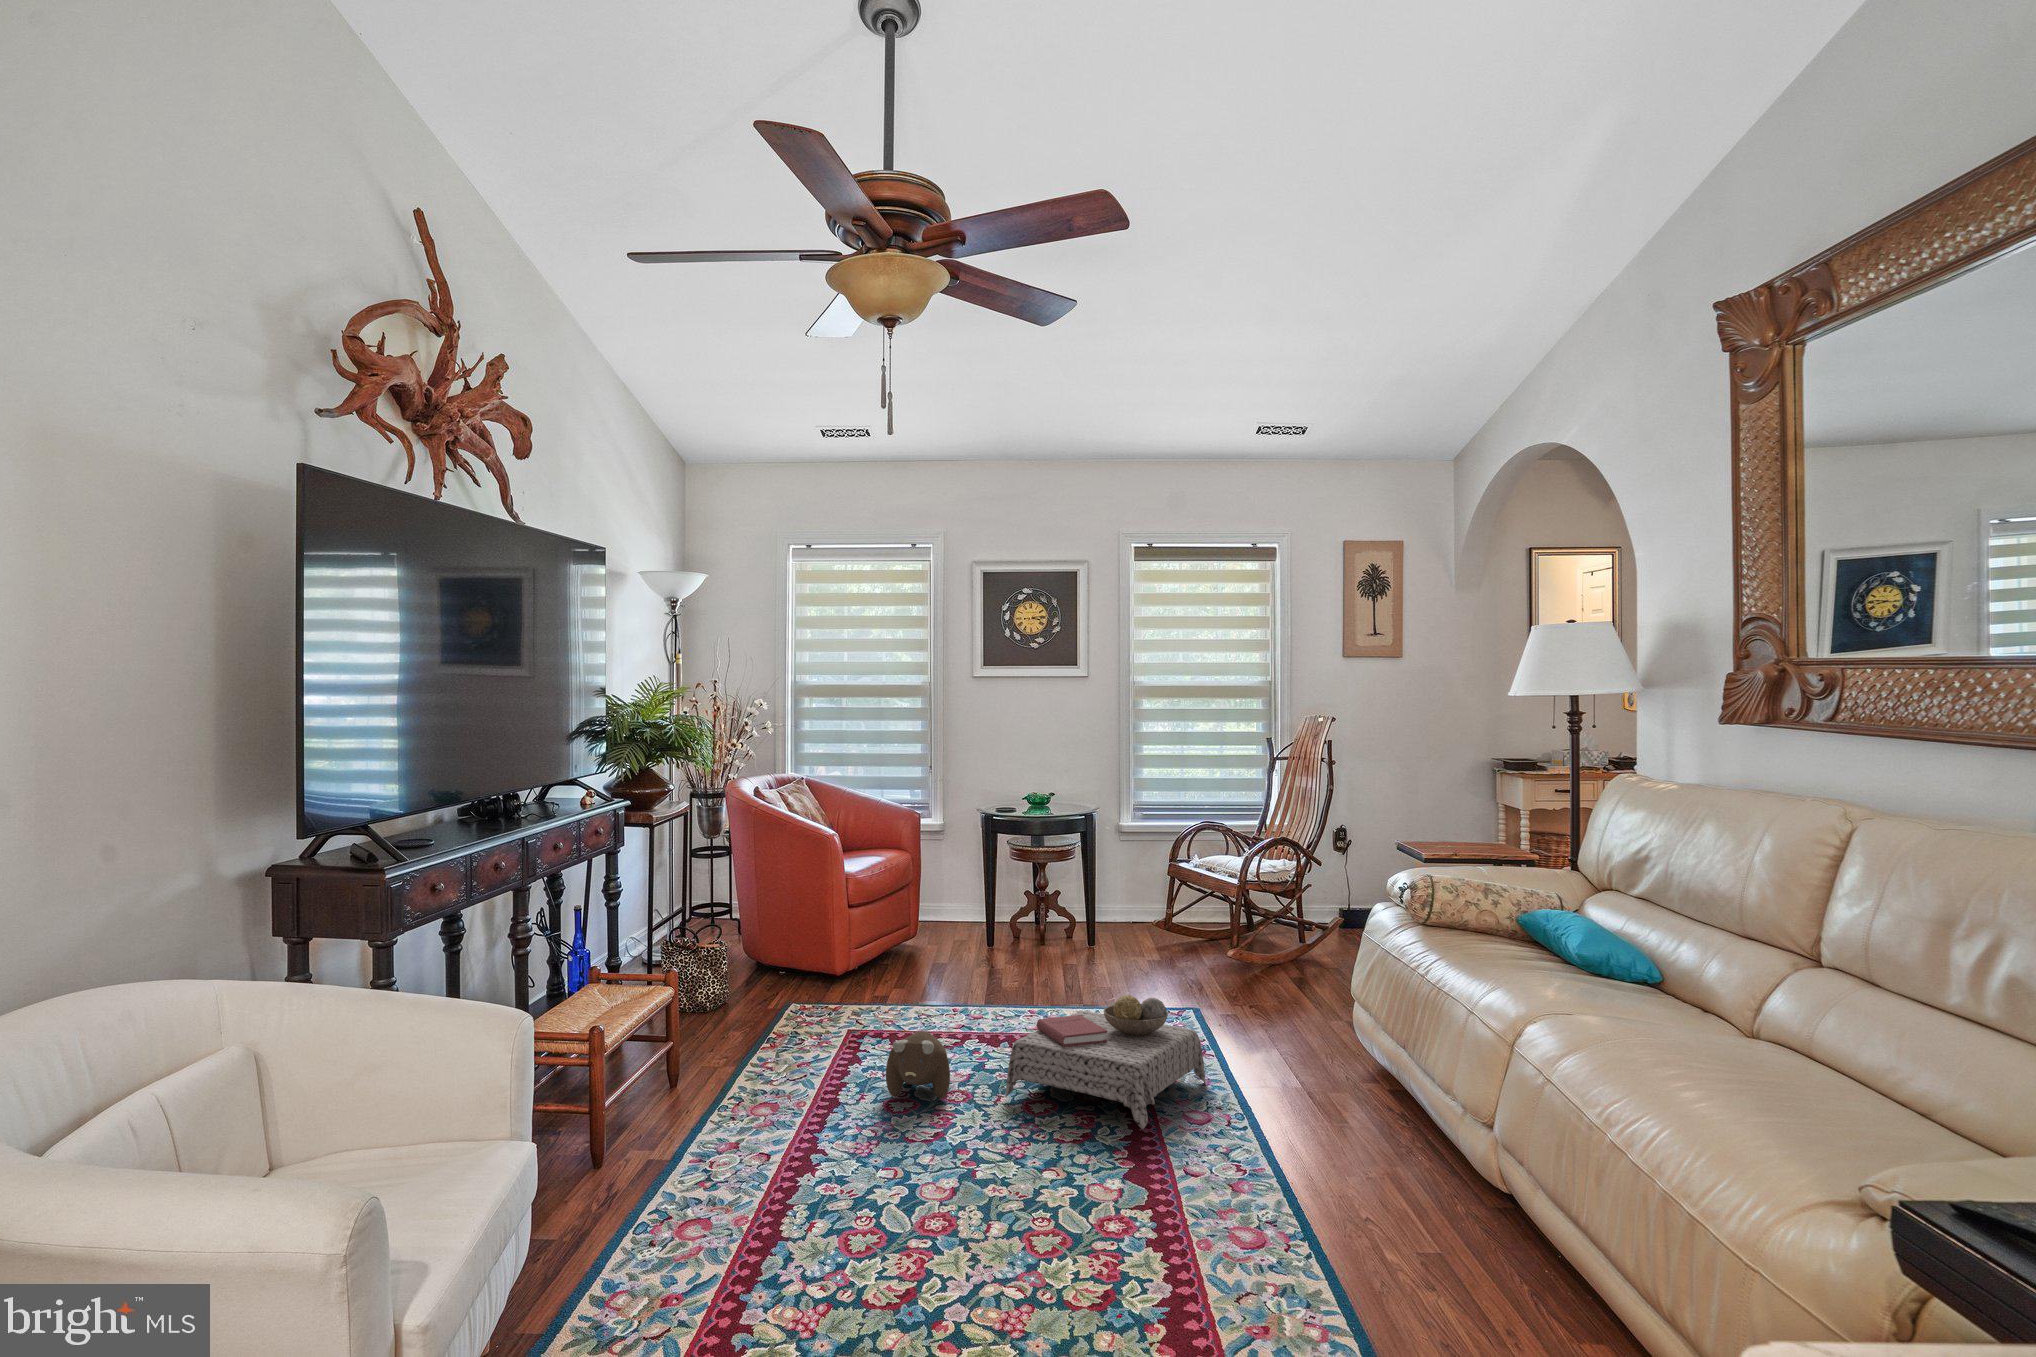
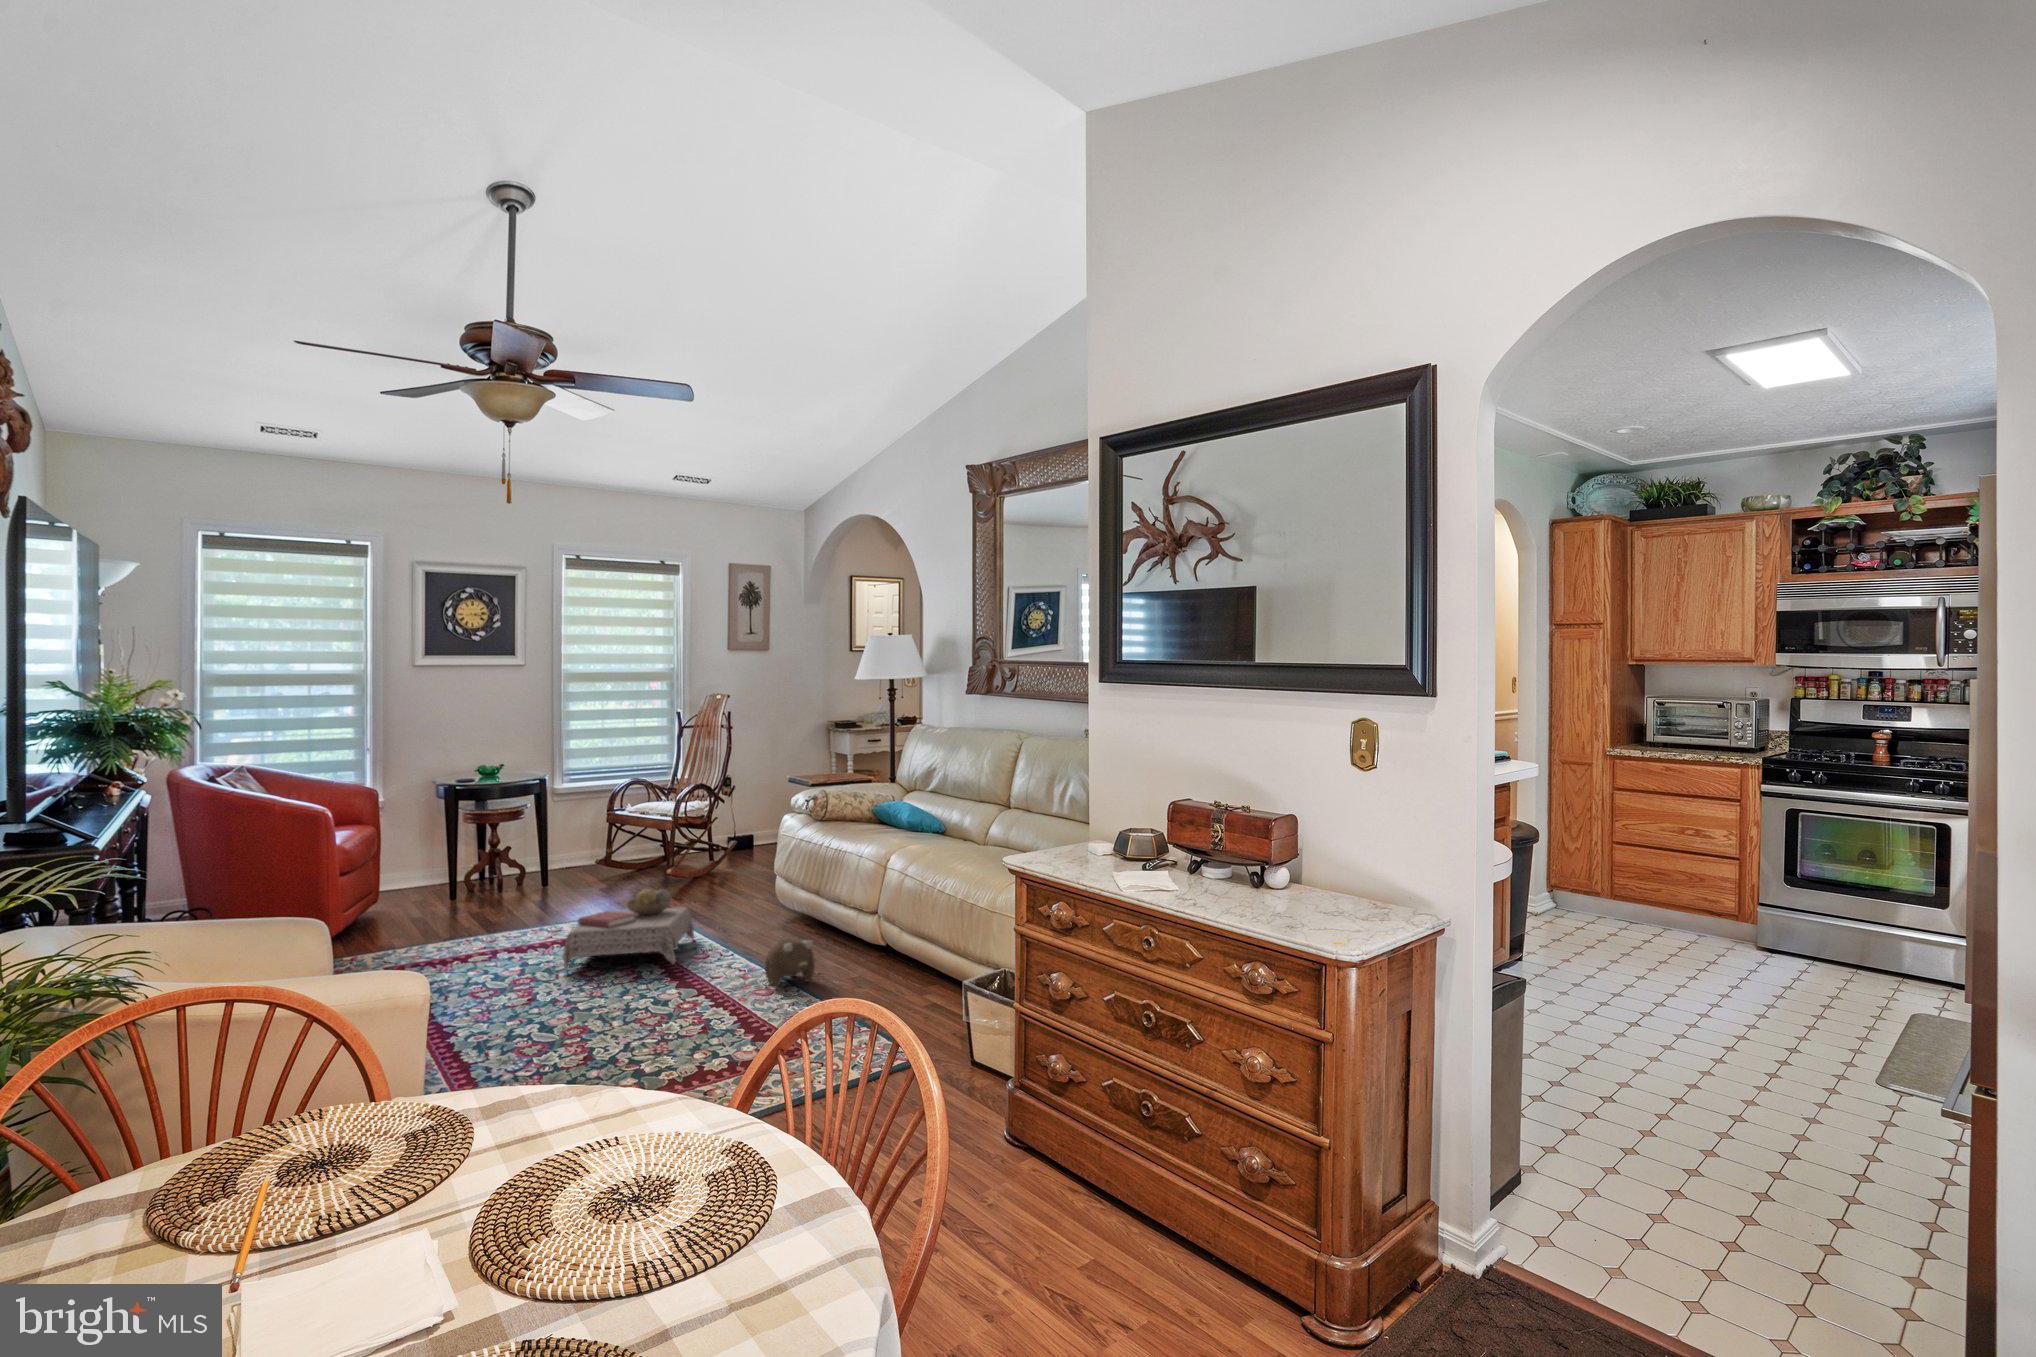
plush toy: present [886,1031,950,1099] -> present [765,939,815,988]

